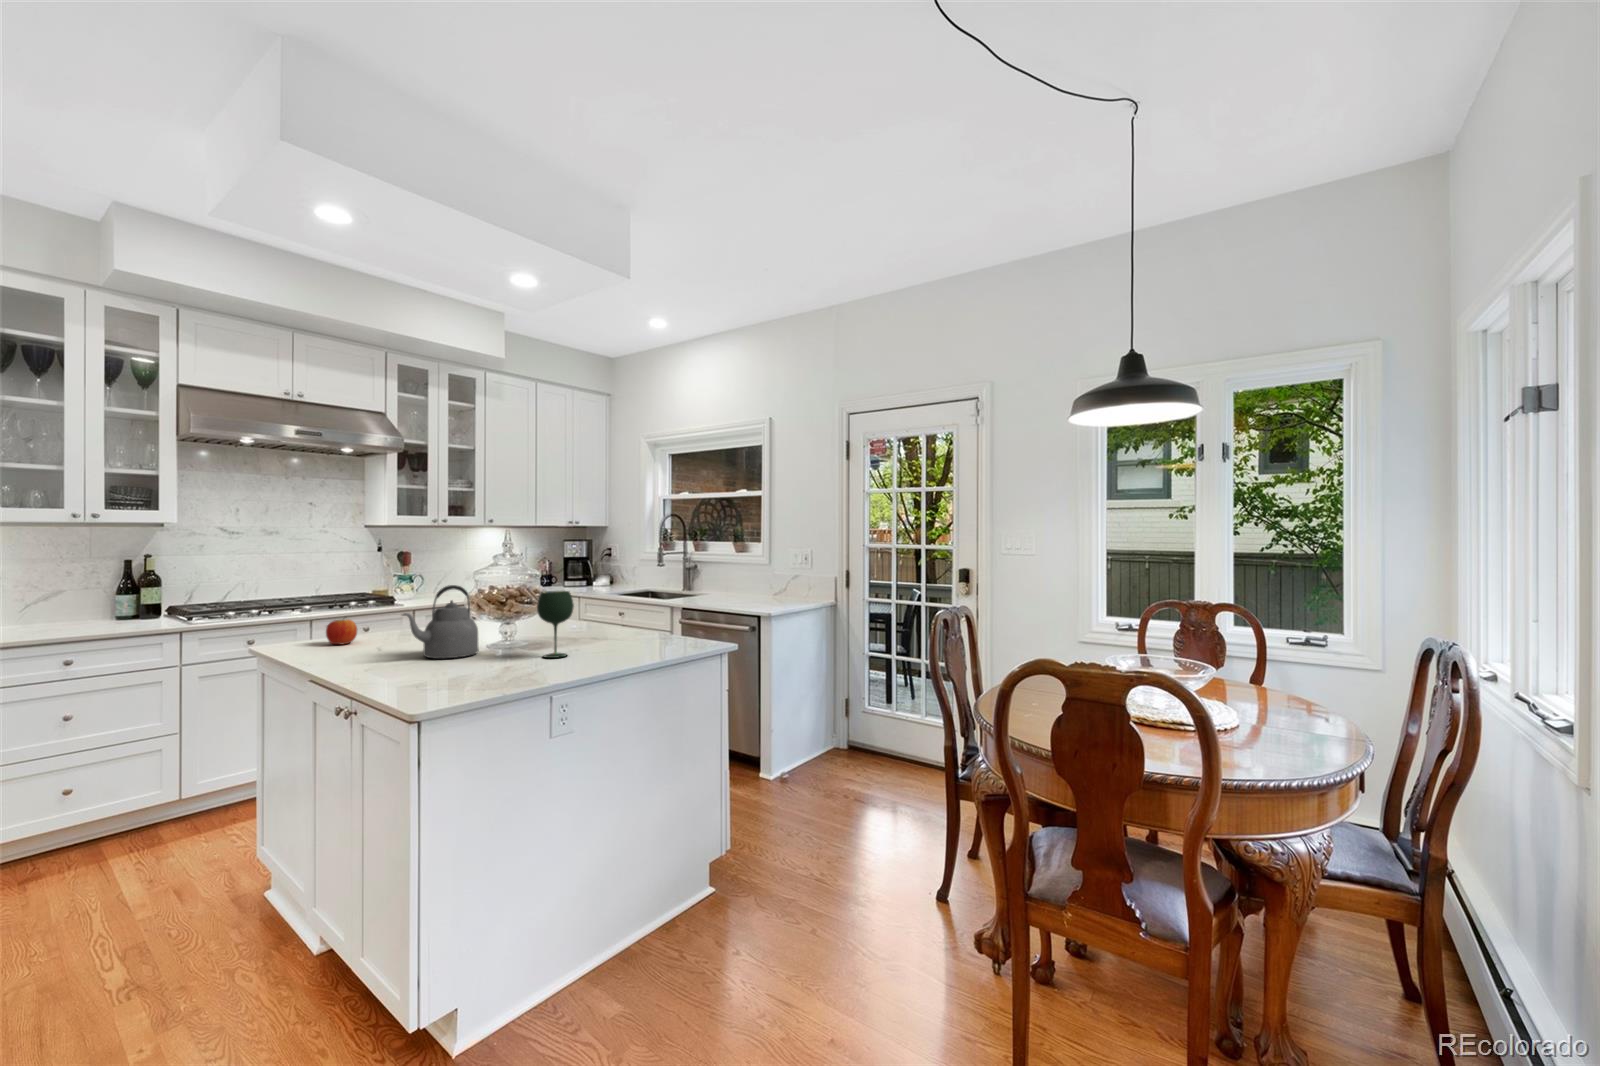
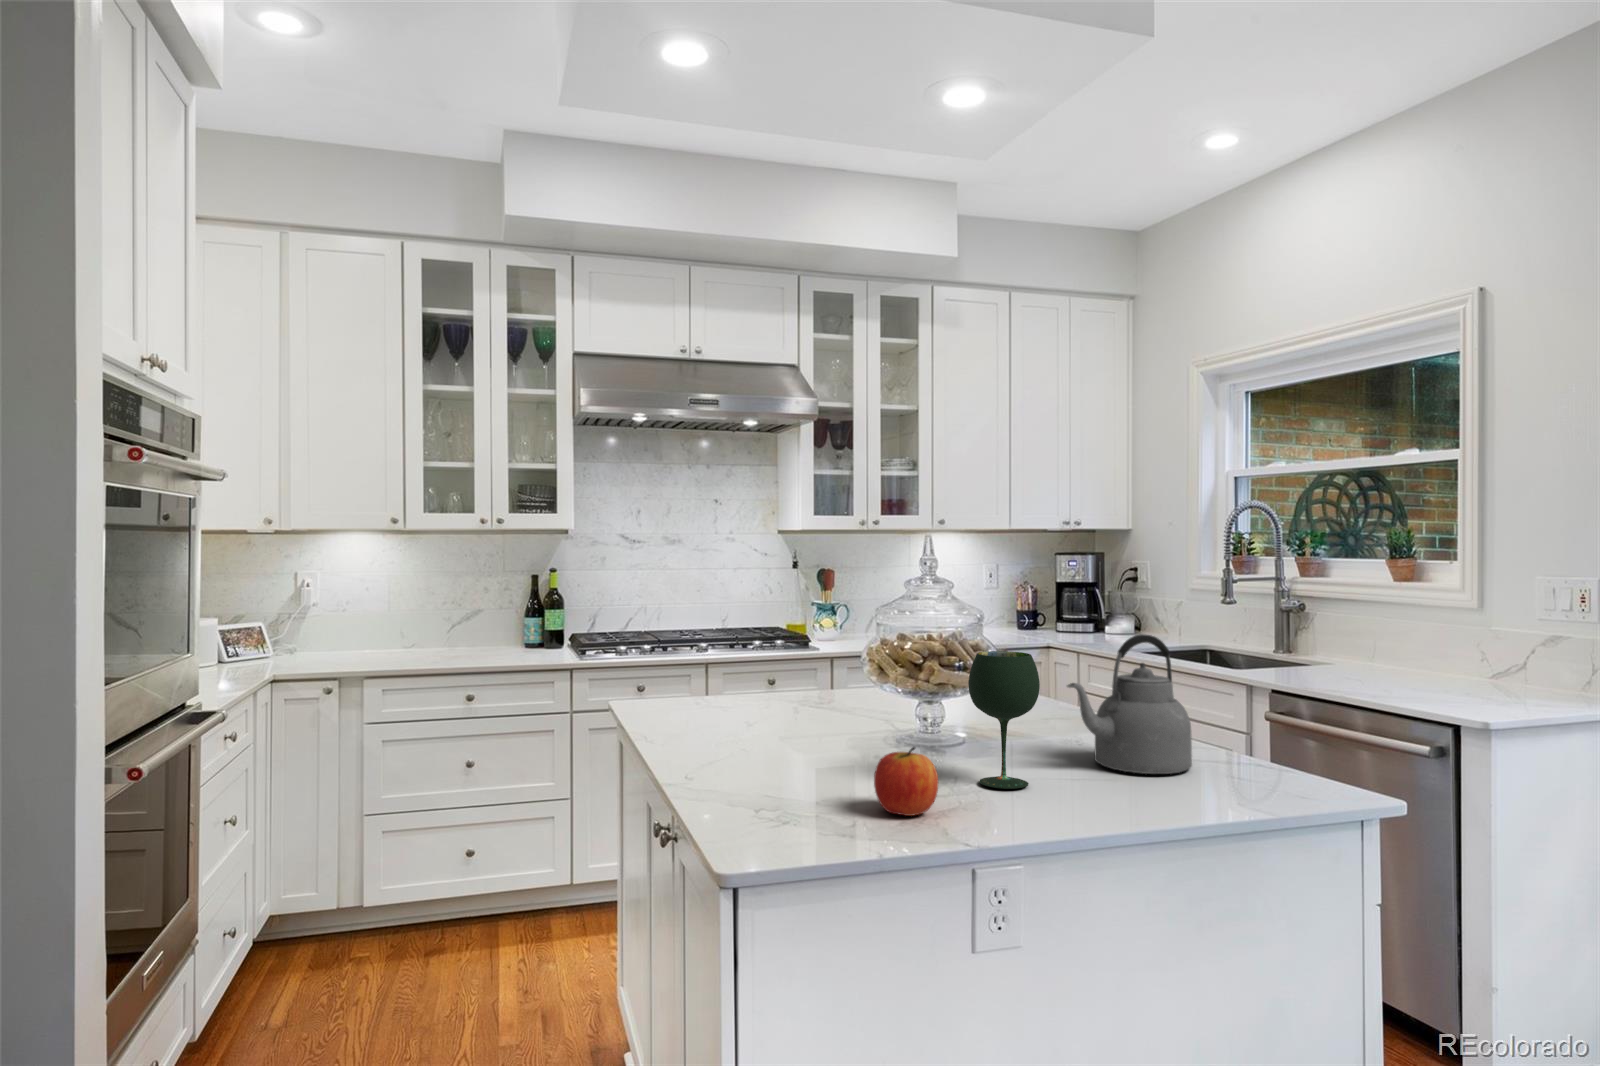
kettle: present [402,585,479,658] -> present [1067,634,1192,774]
apple: present [326,619,357,645] -> present [874,747,938,816]

